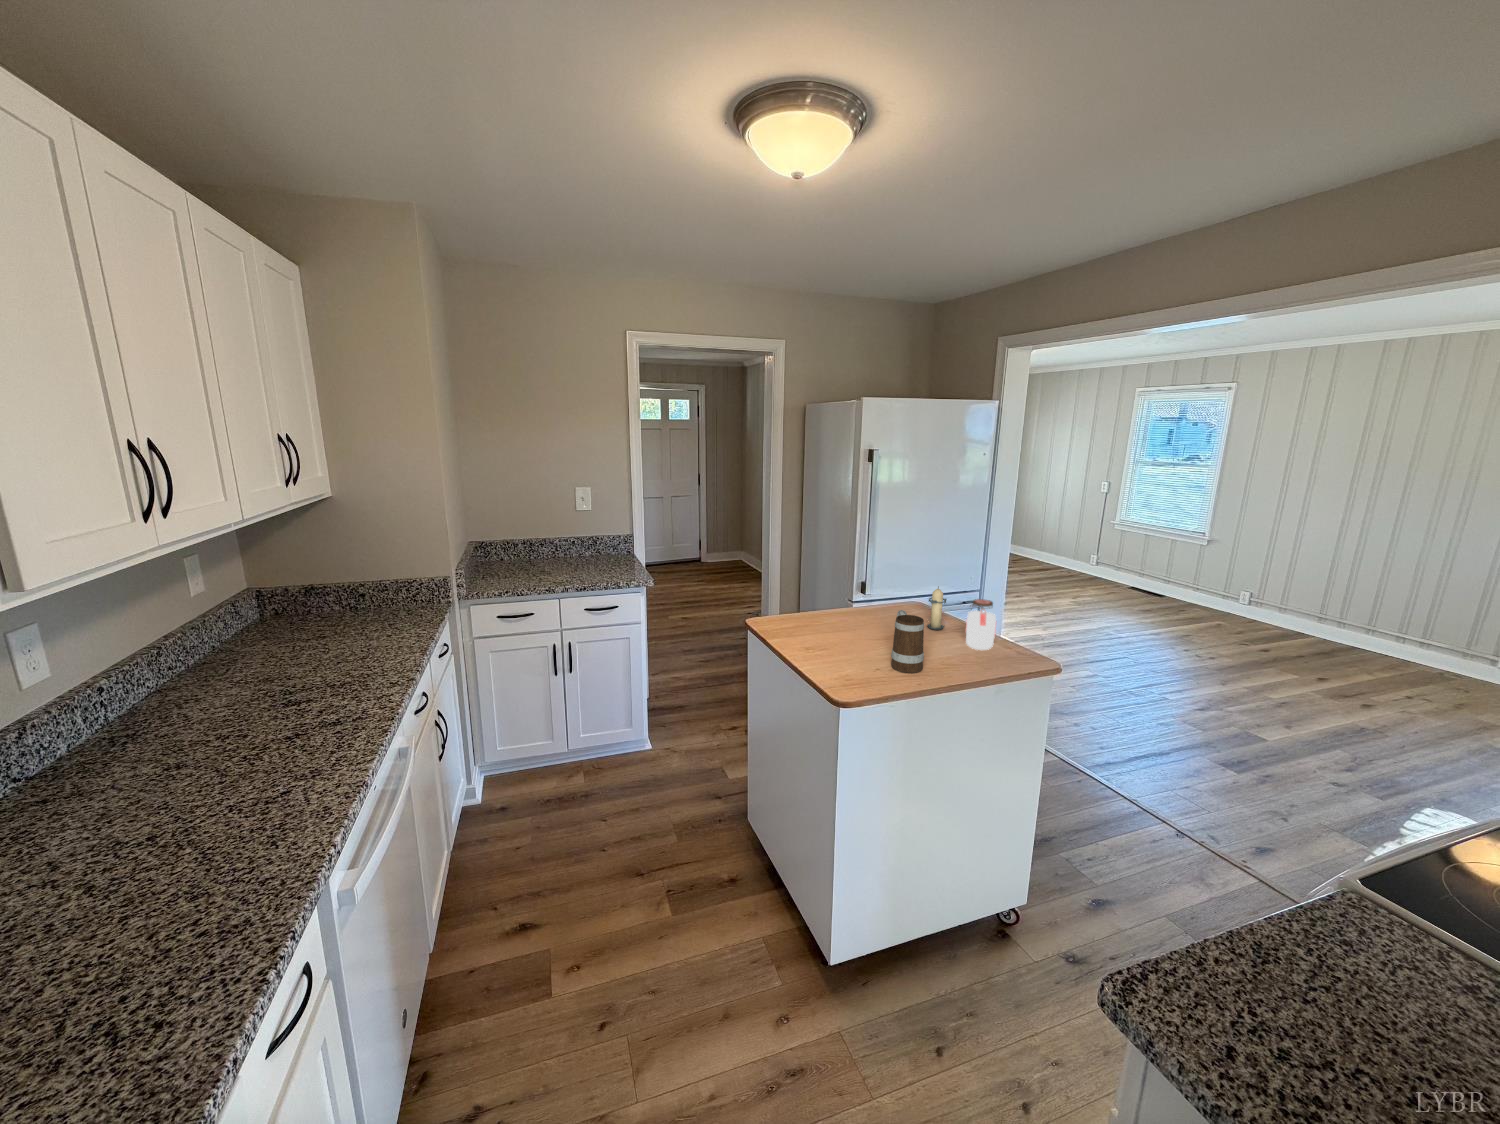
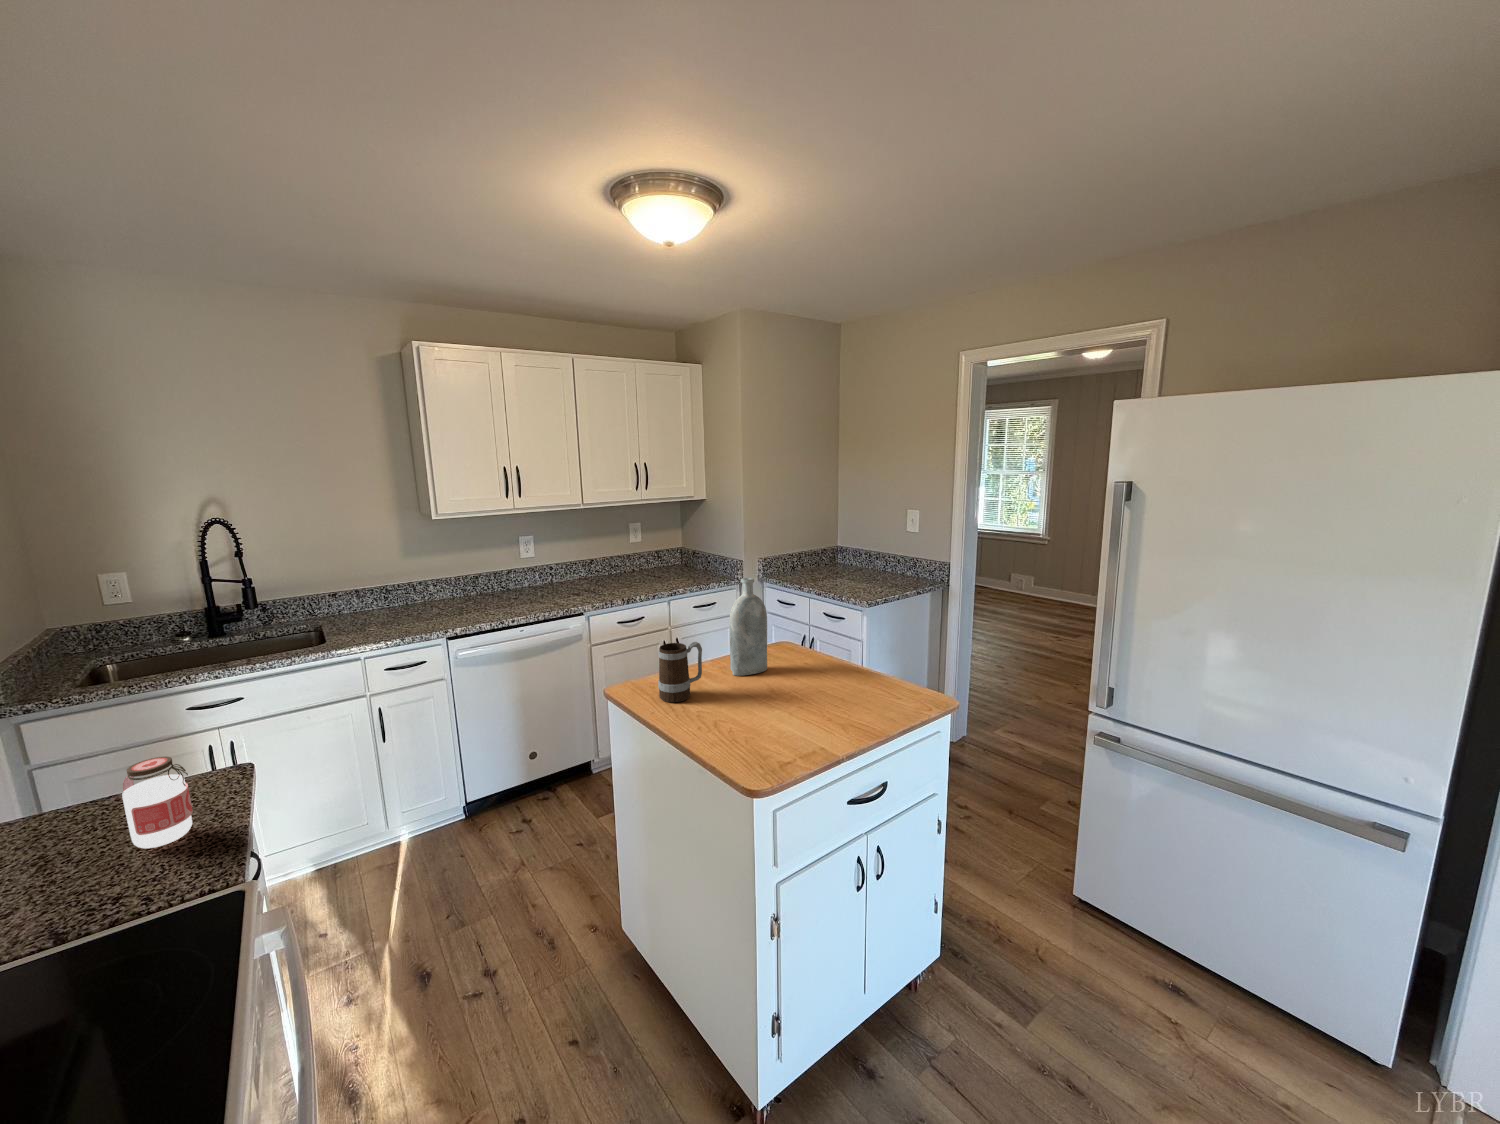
bottle: none [837,548,862,644] -> present [730,578,767,676]
candle: present [927,586,947,630] -> none [822,654,850,712]
jar: present [966,599,996,650] -> present [122,756,193,848]

